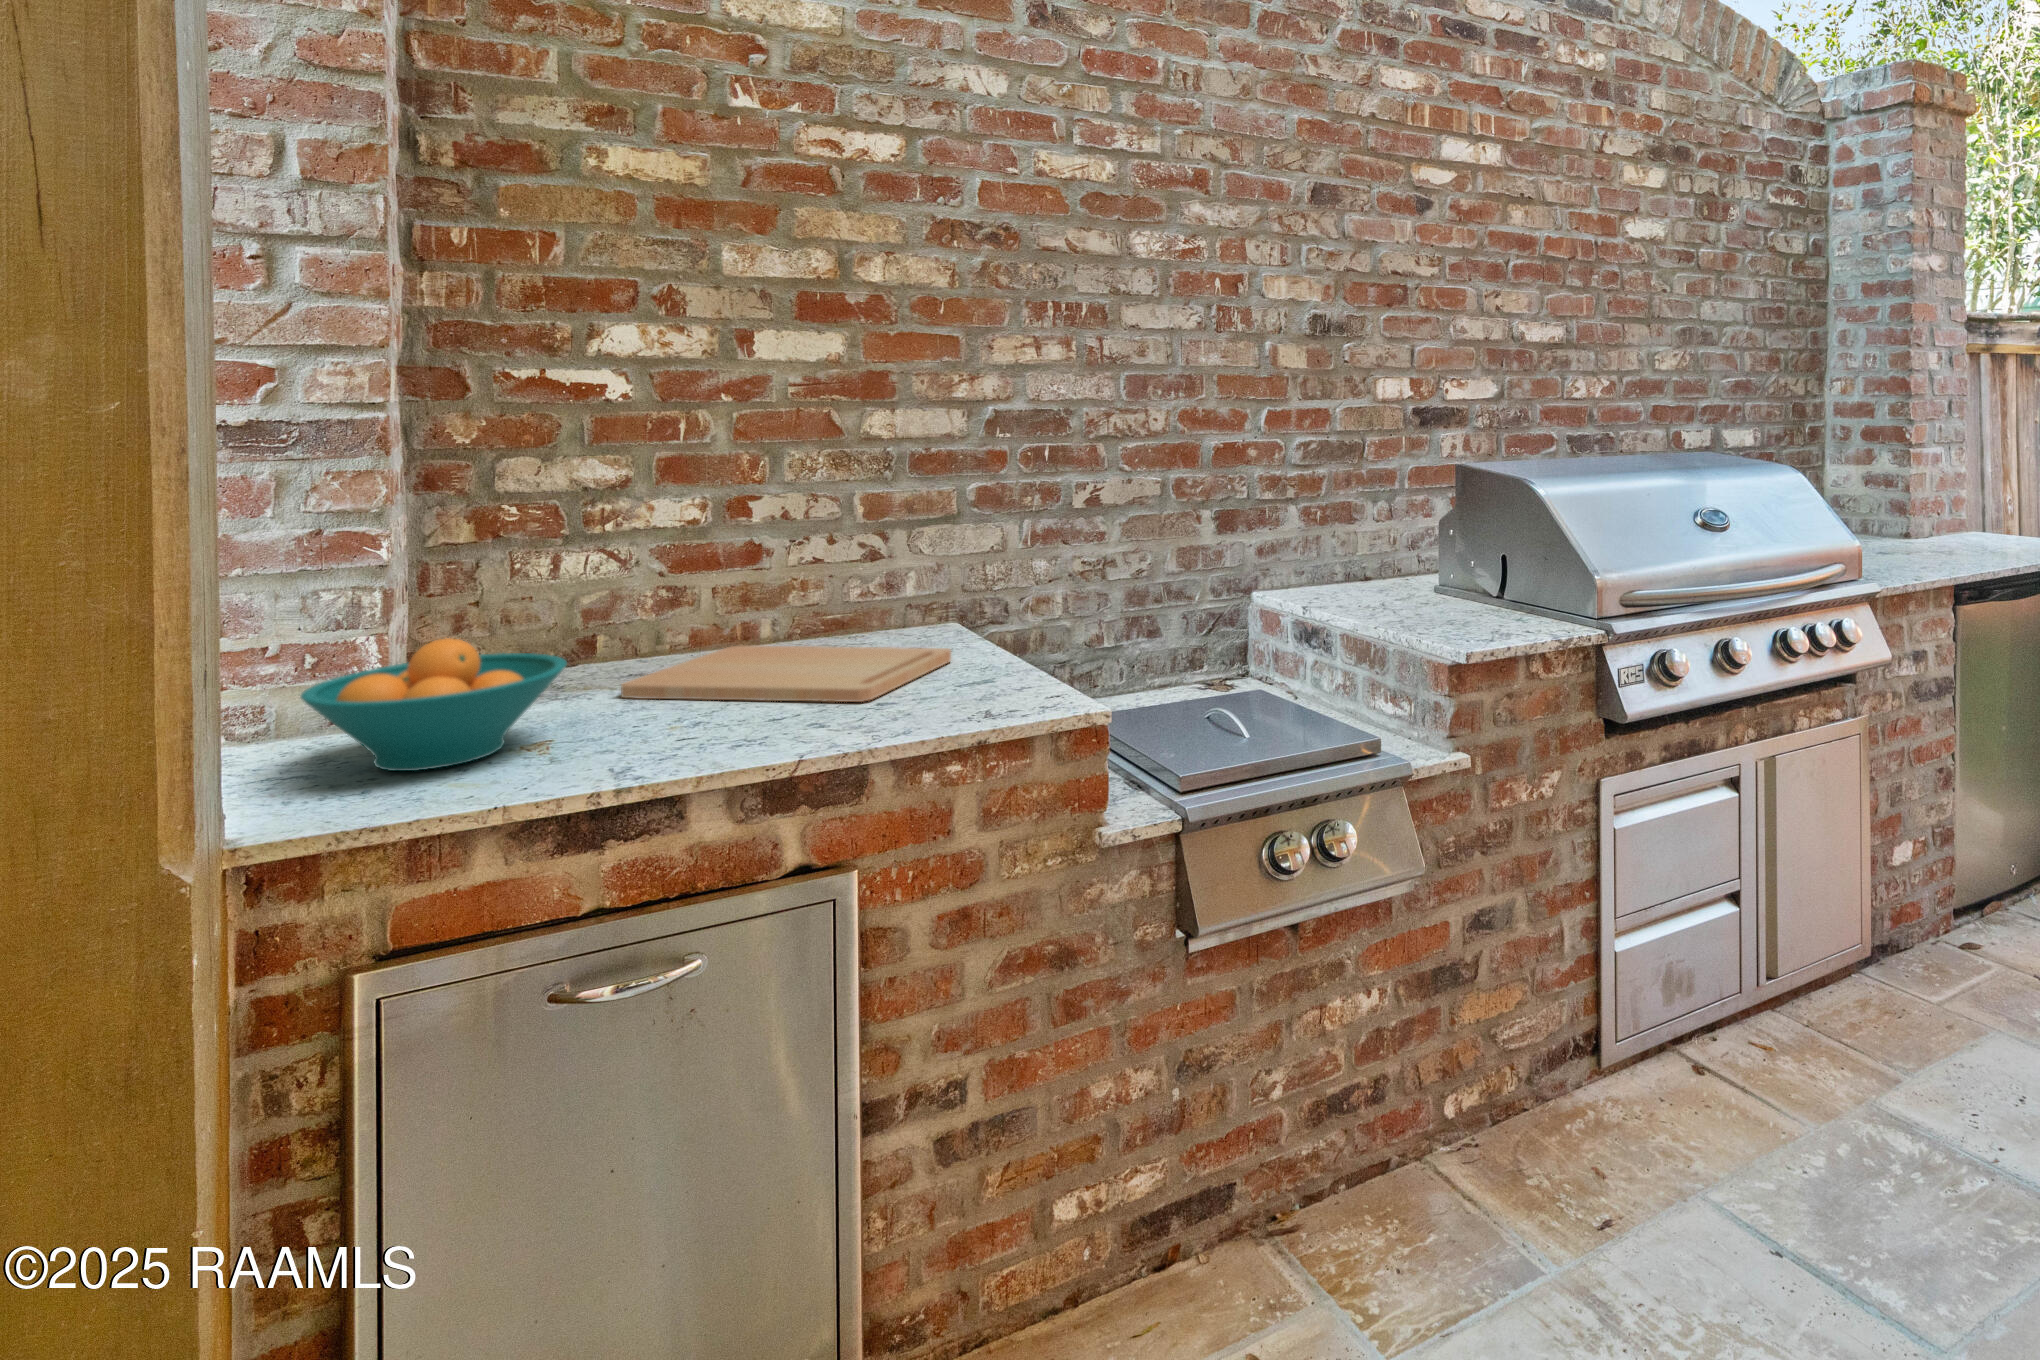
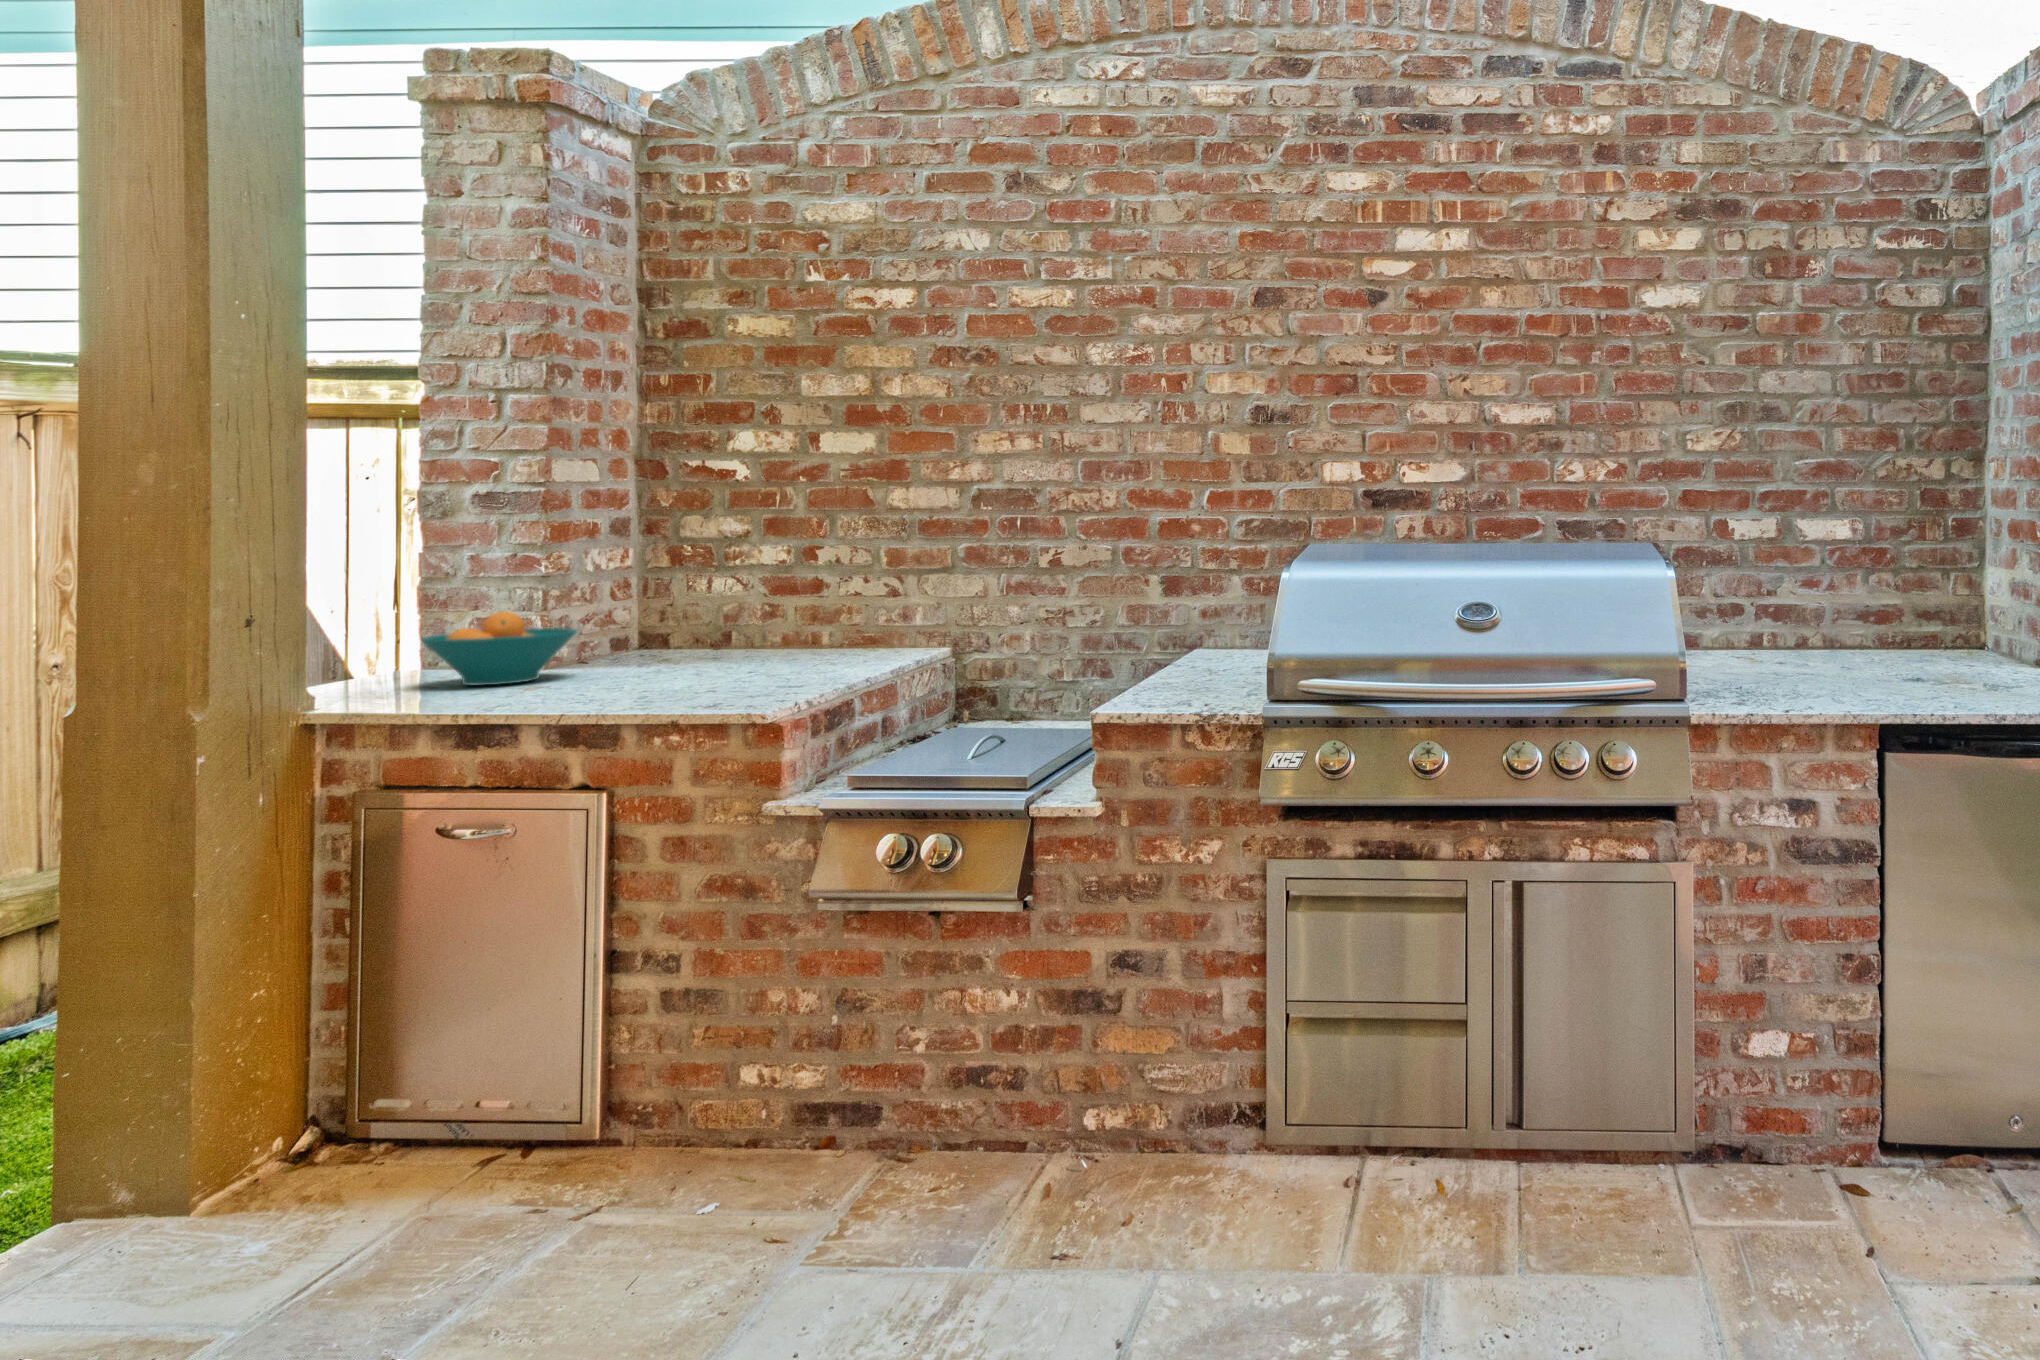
cutting board: present [621,645,951,702] -> none [663,650,850,682]

